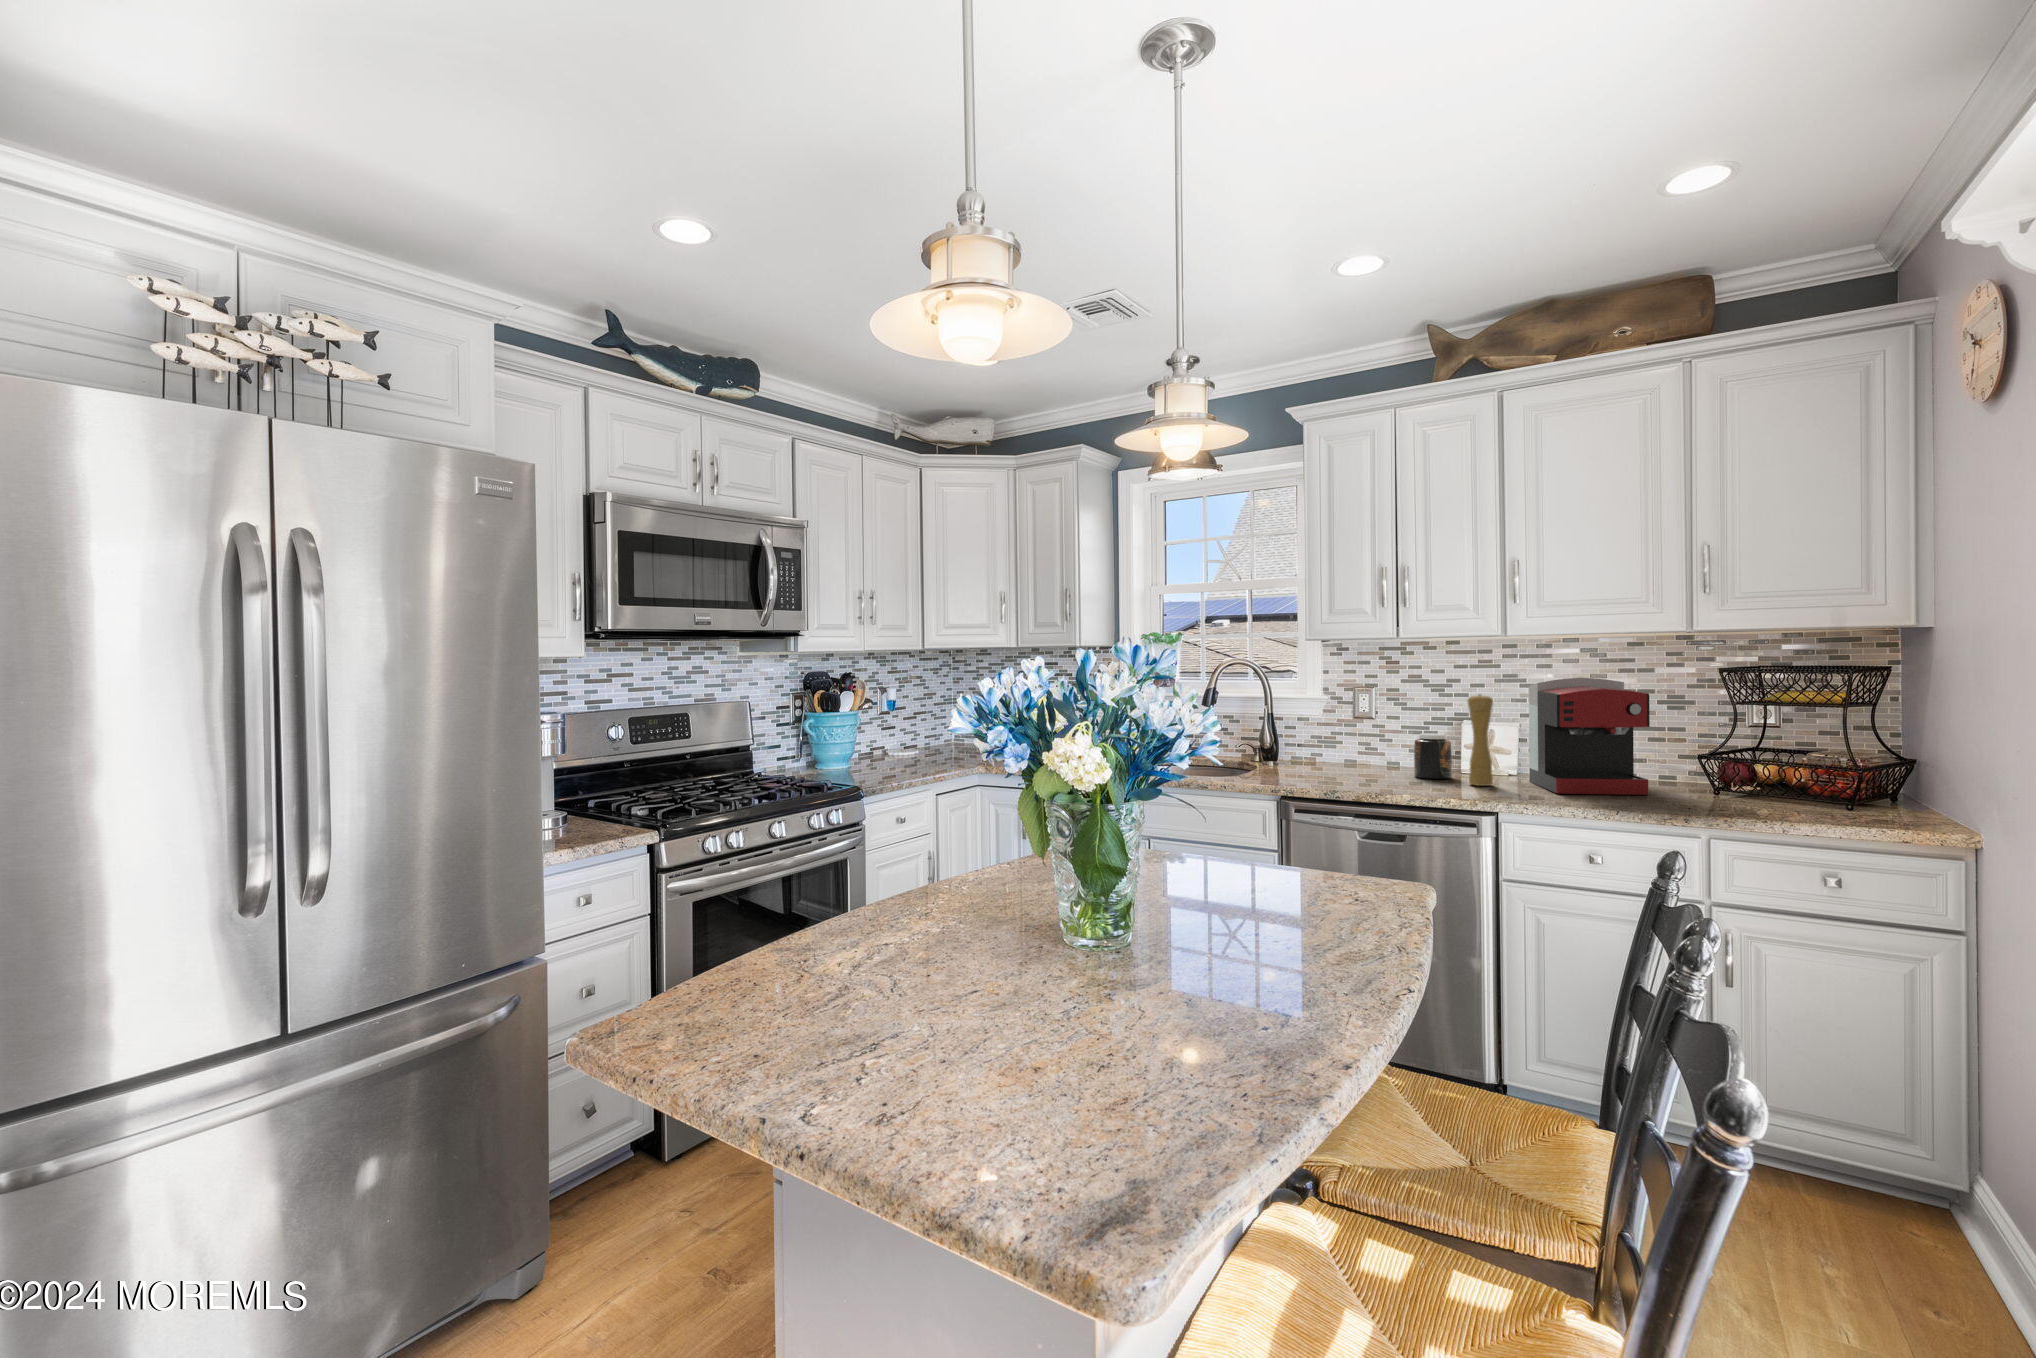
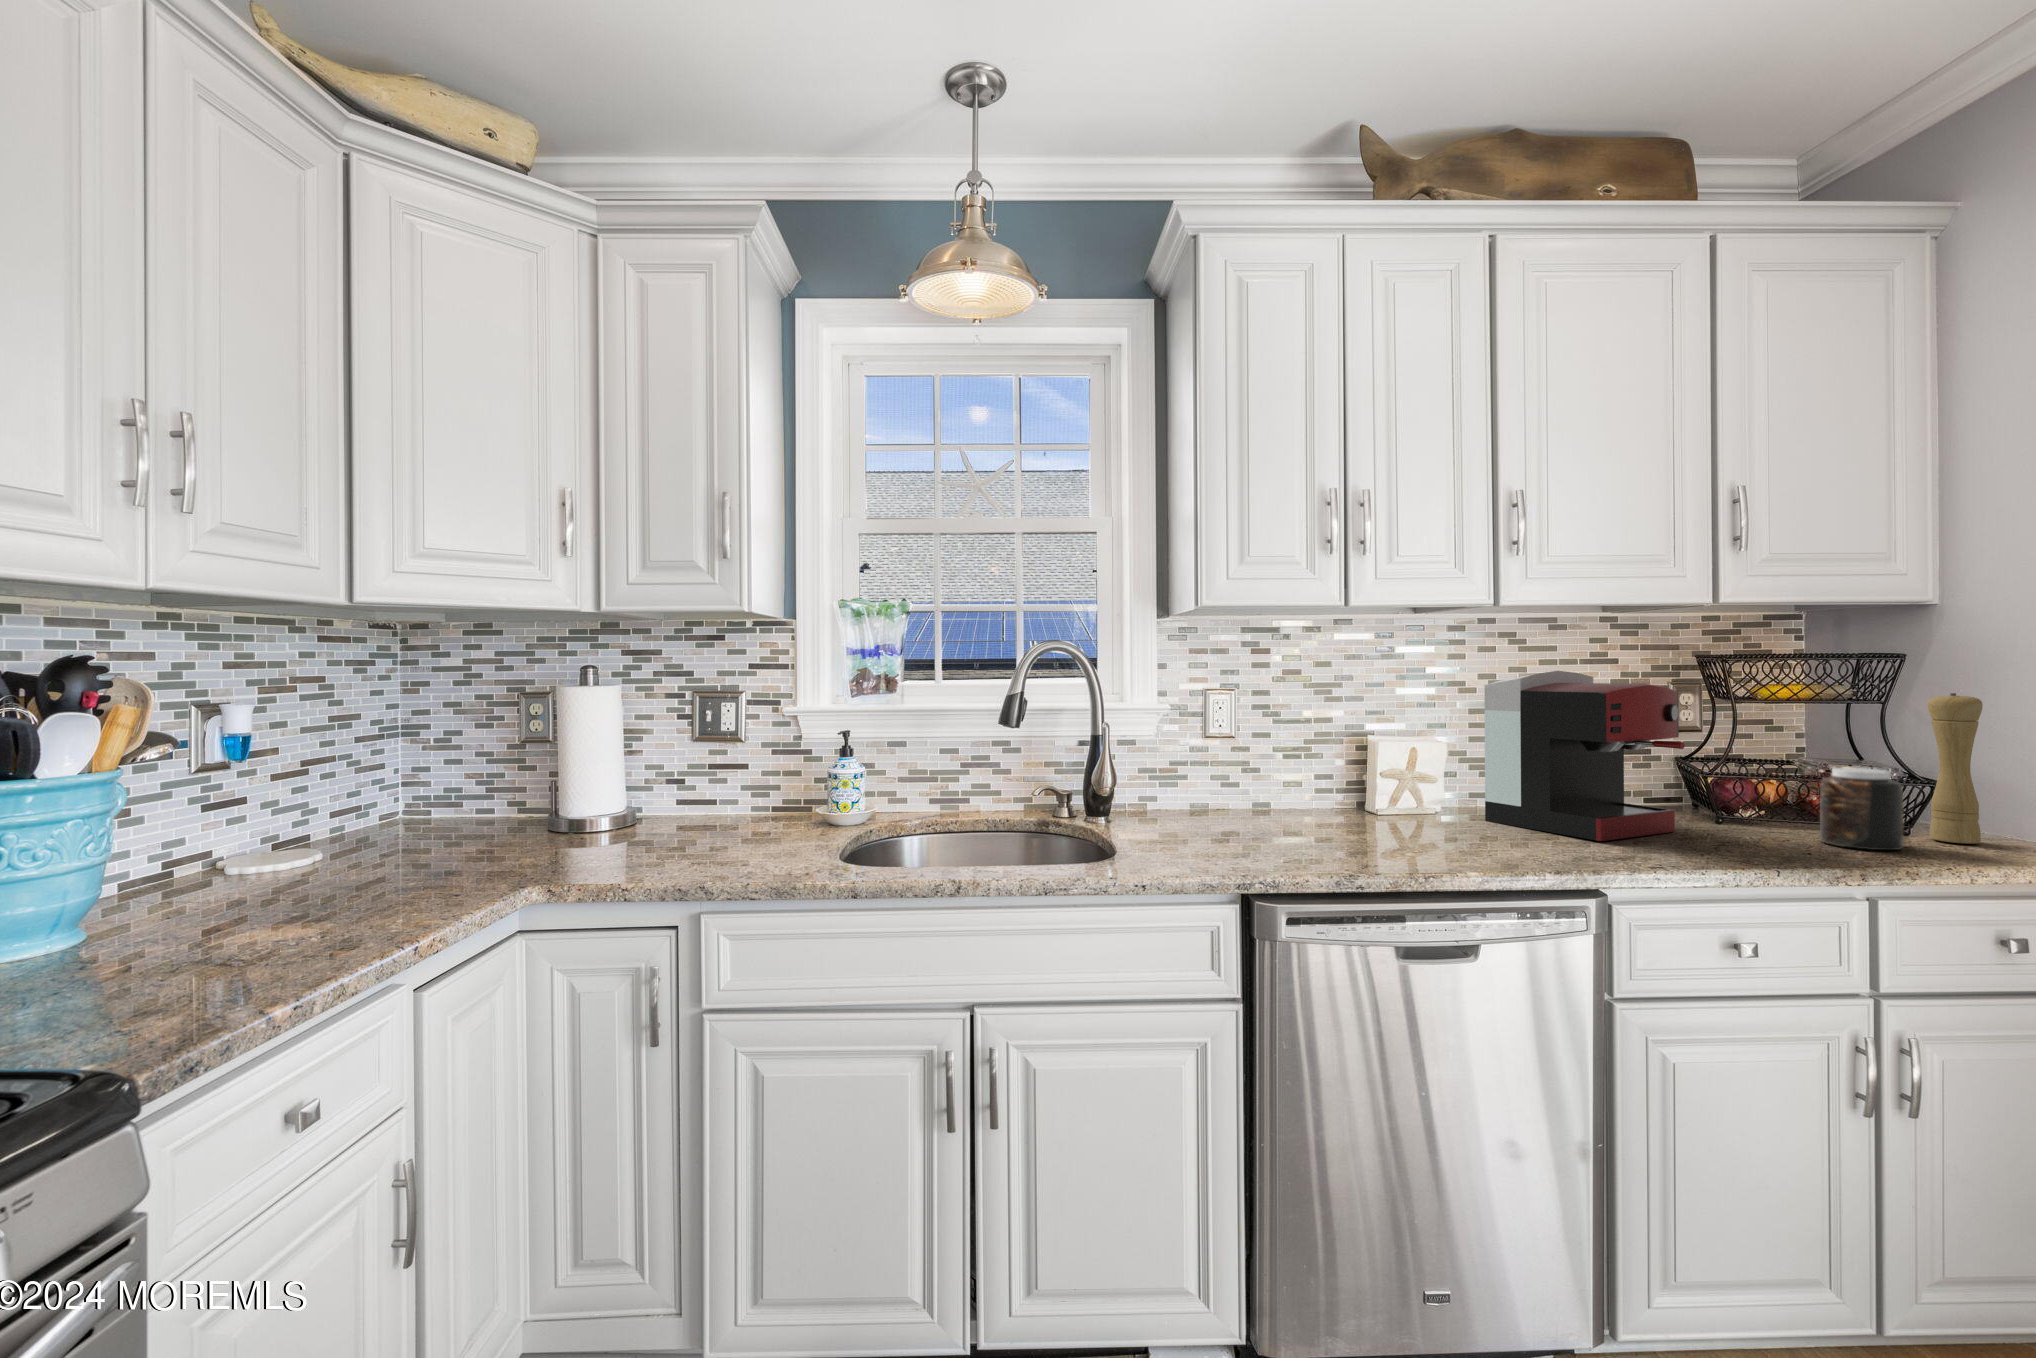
pepper mill: present [1468,694,1493,786] -> present [1927,693,1983,844]
jar: present [1414,733,1452,779] -> present [1820,768,1903,850]

